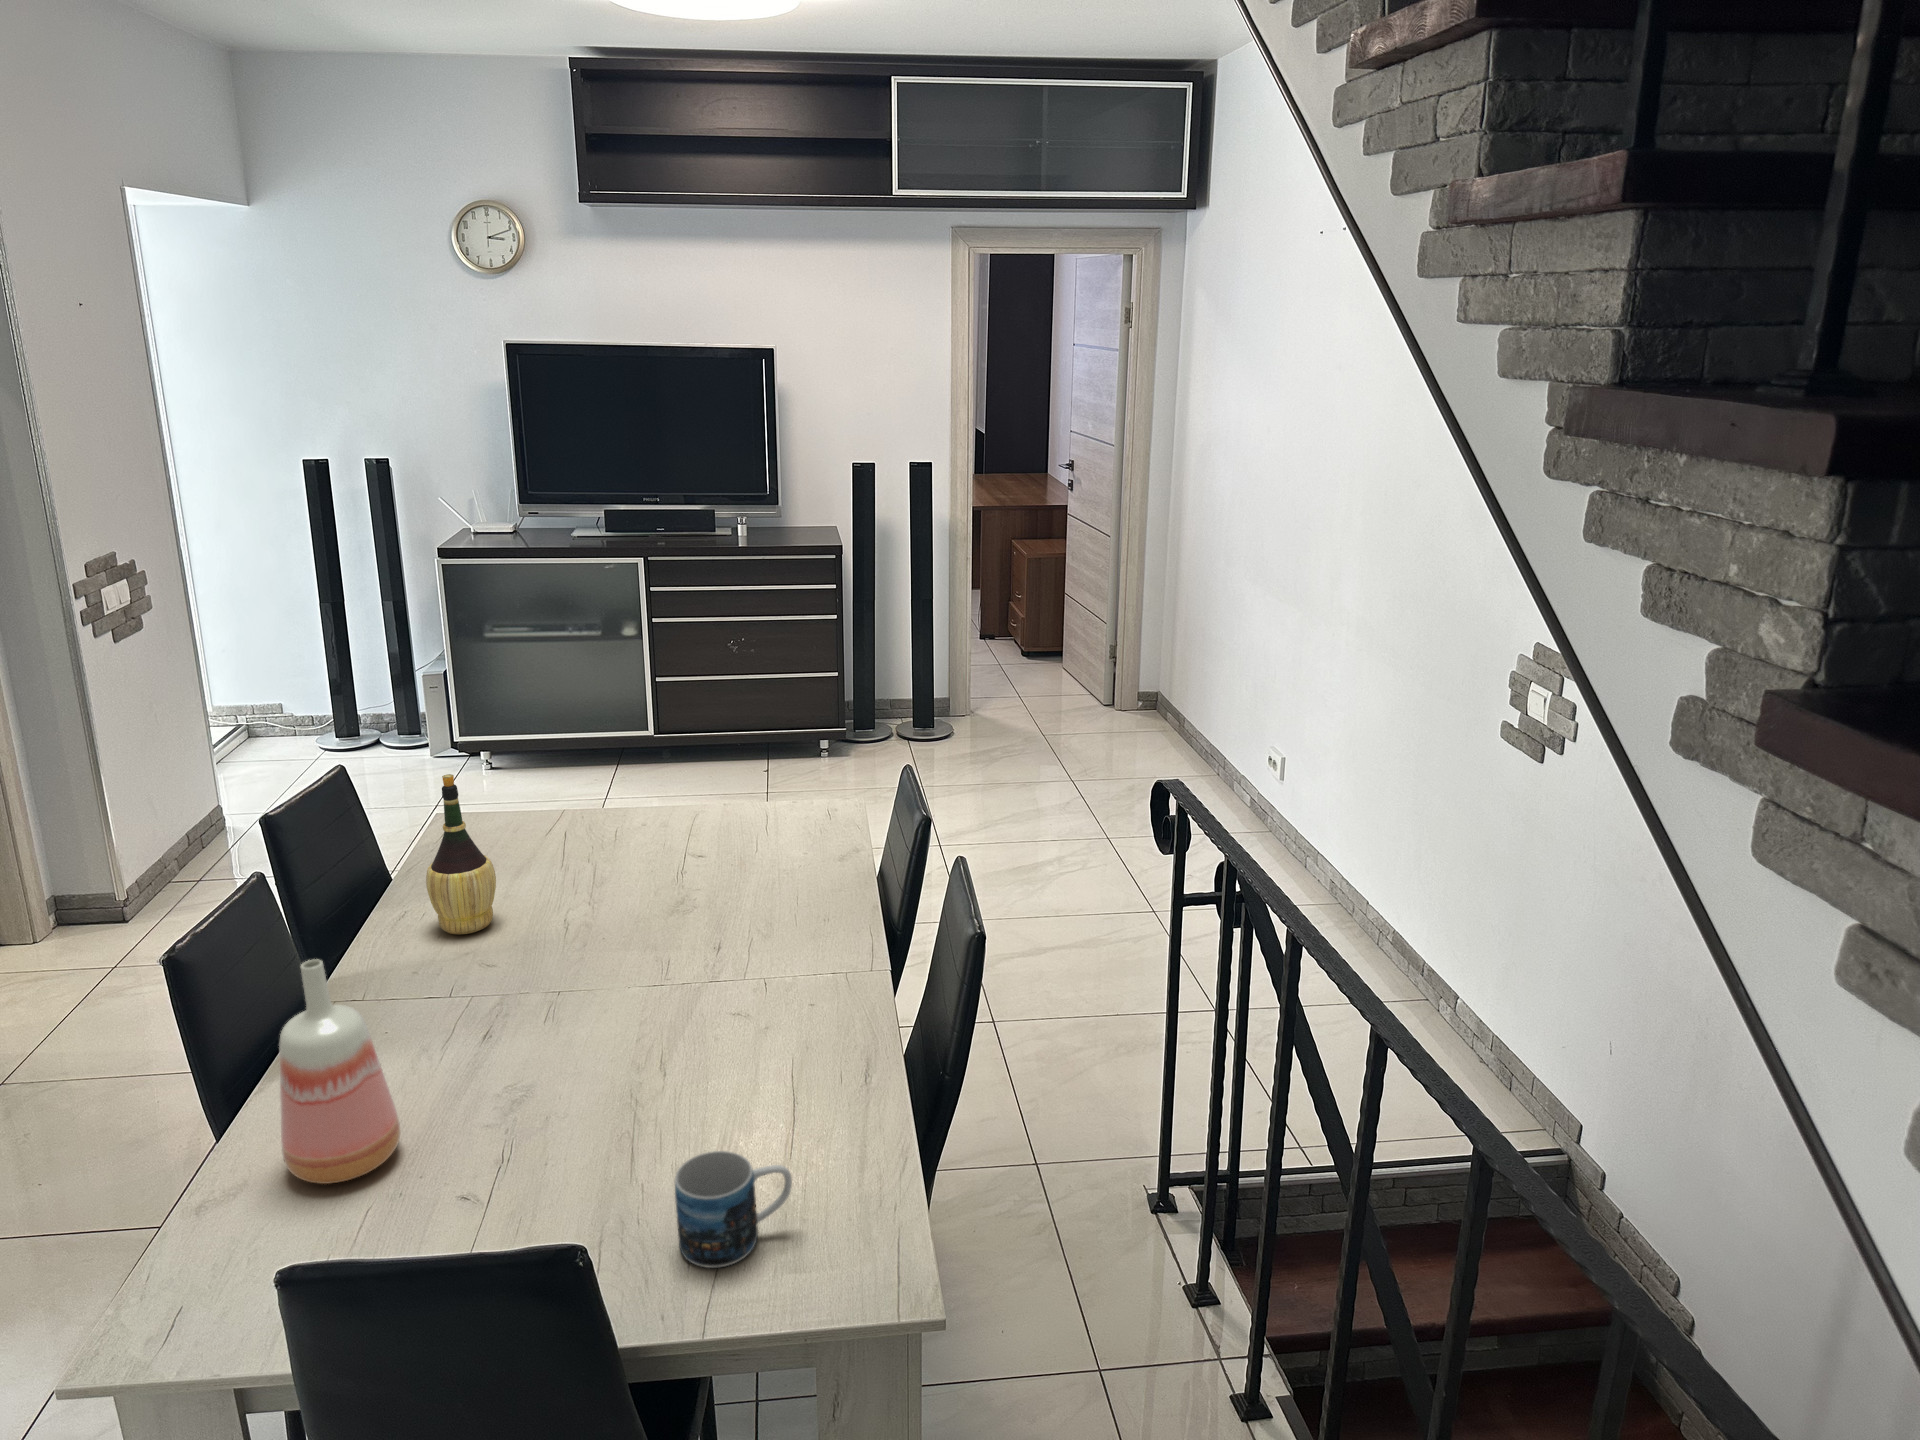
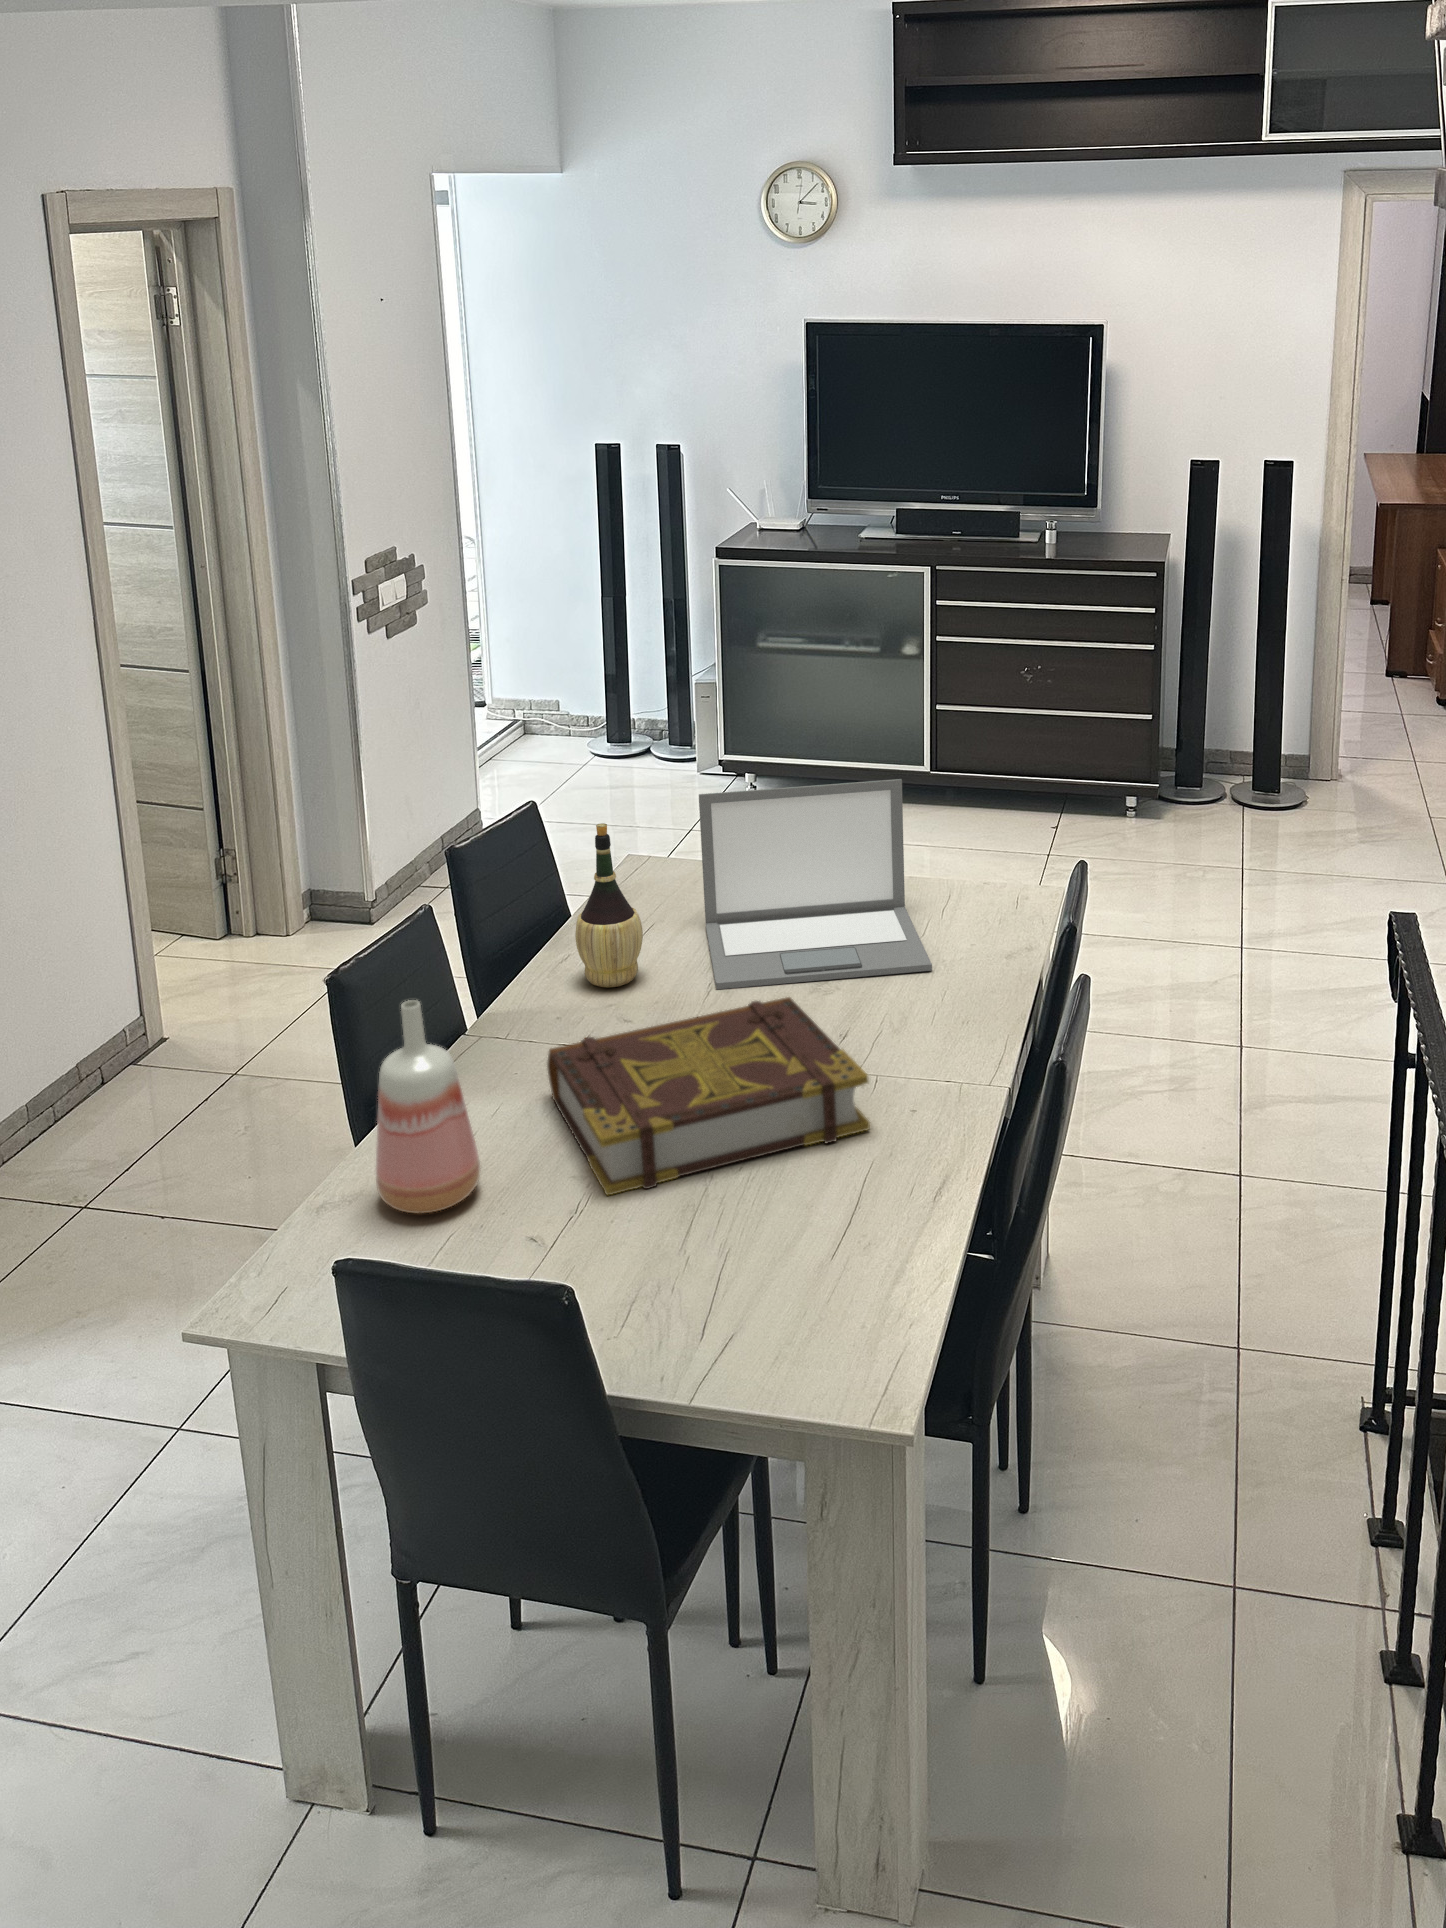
laptop: none [530,714,773,922] -> present [699,779,932,989]
book: none [438,915,777,1127] -> present [547,997,870,1196]
mug: present [675,1151,792,1268] -> none [683,1248,800,1365]

